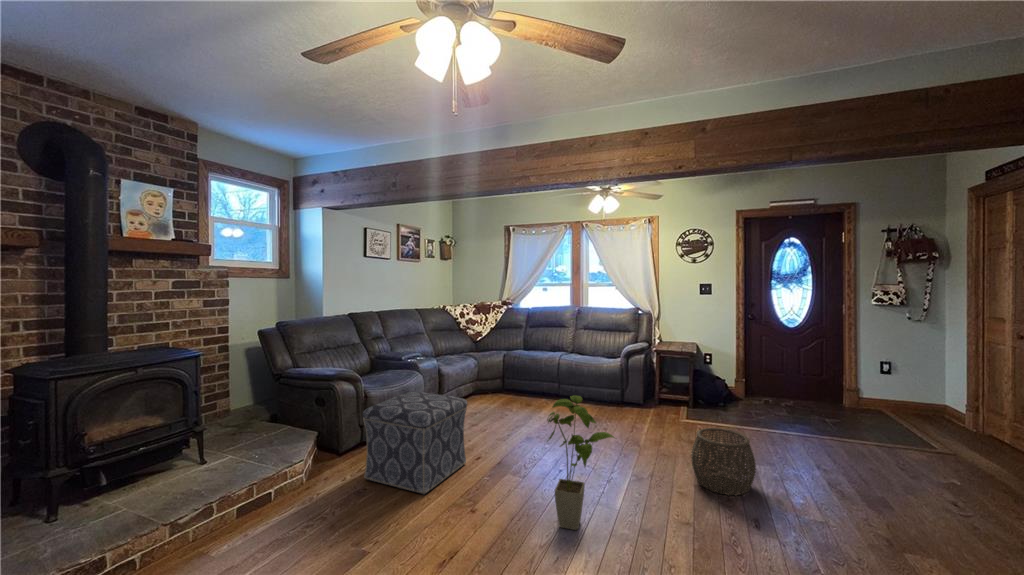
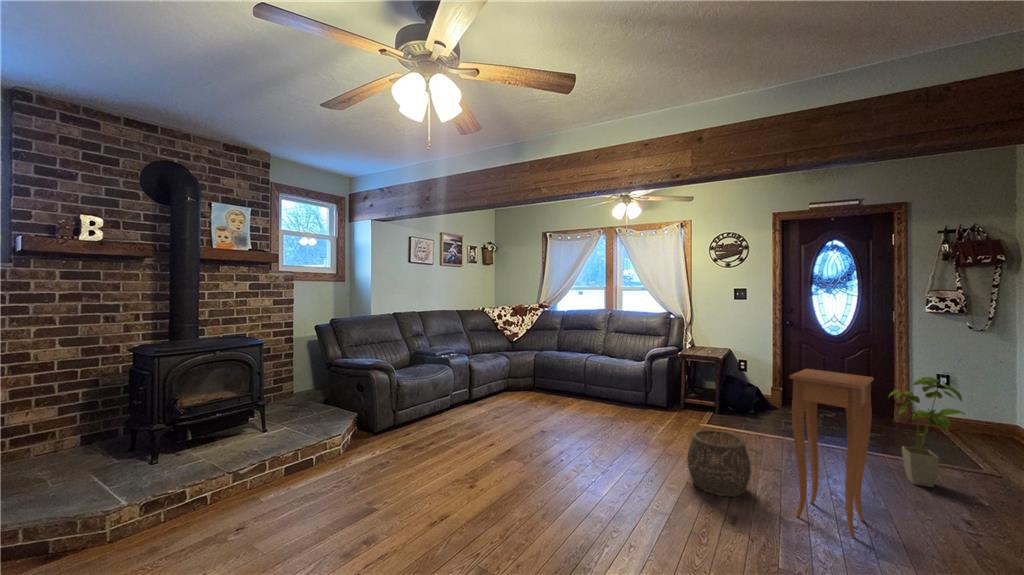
side table: none [799,363,872,527] -> present [790,369,874,538]
ottoman: present [363,392,467,495] -> none [388,383,480,472]
house plant: present [547,395,614,530] -> present [889,377,965,487]

